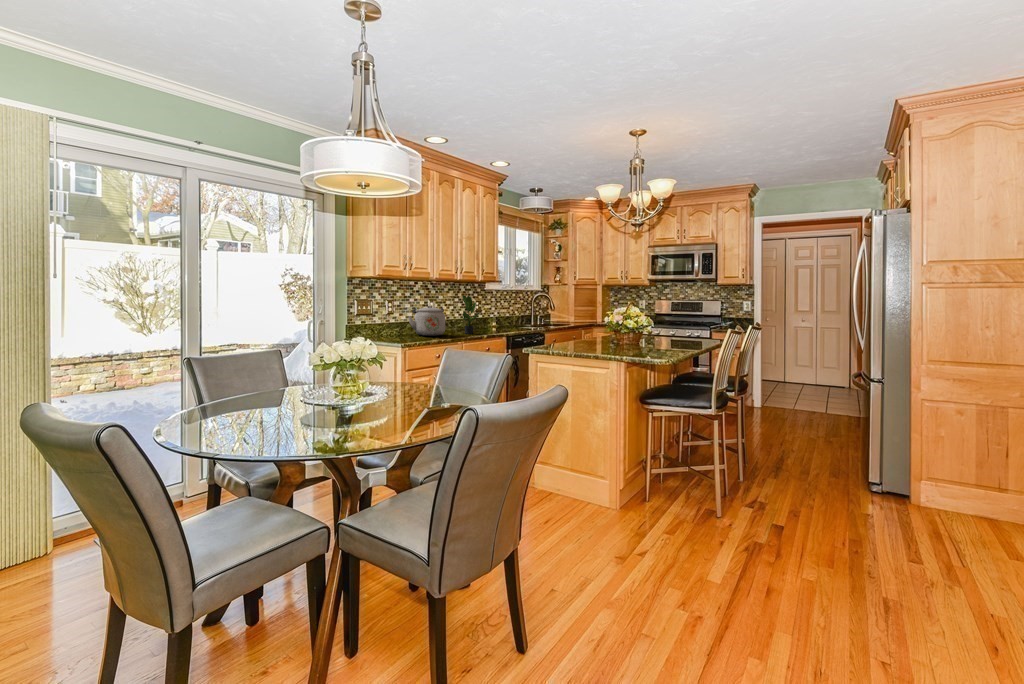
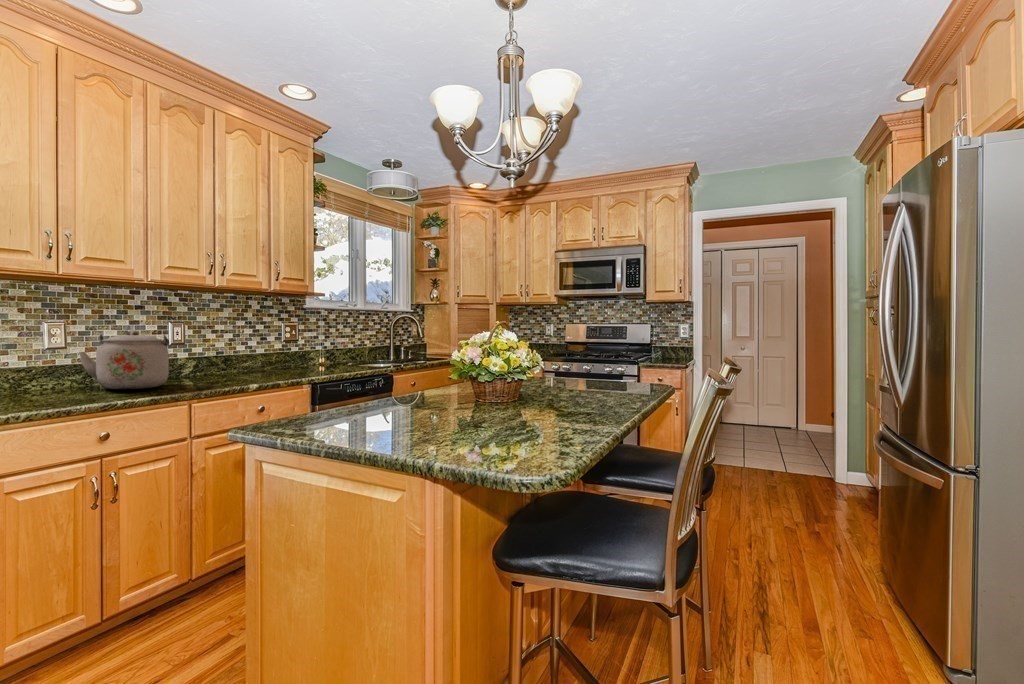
potted plant: present [462,295,479,334] -> none [215,311,256,382]

